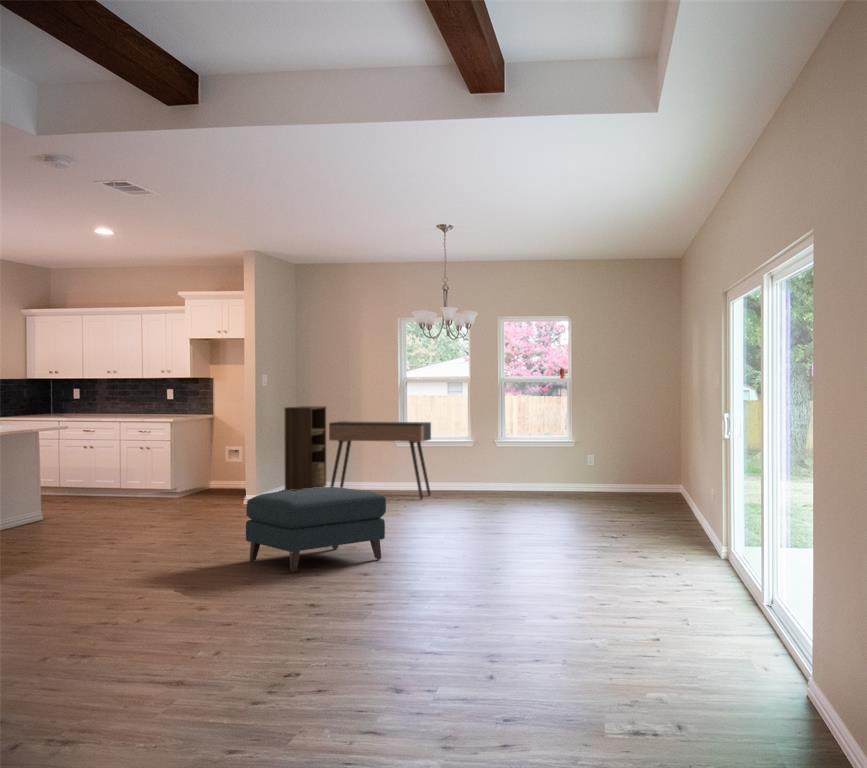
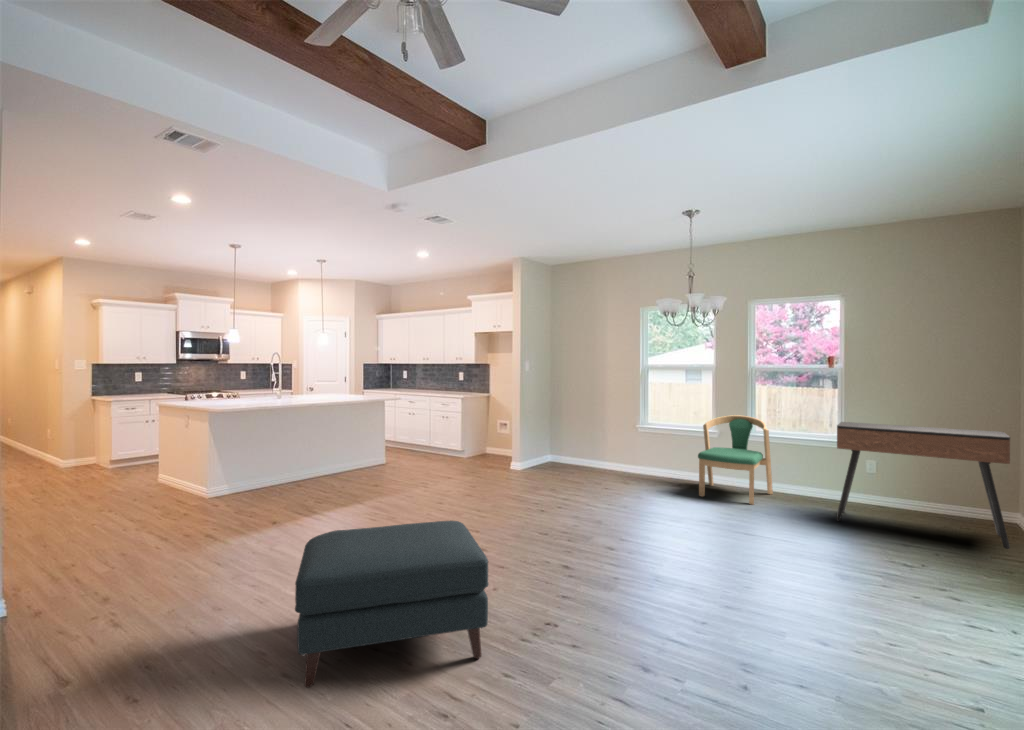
bookshelf: present [284,406,327,491] -> none [529,390,574,473]
console table: present [329,421,431,499] -> present [836,422,1010,549]
dining chair: none [462,425,523,501] -> present [698,415,773,505]

